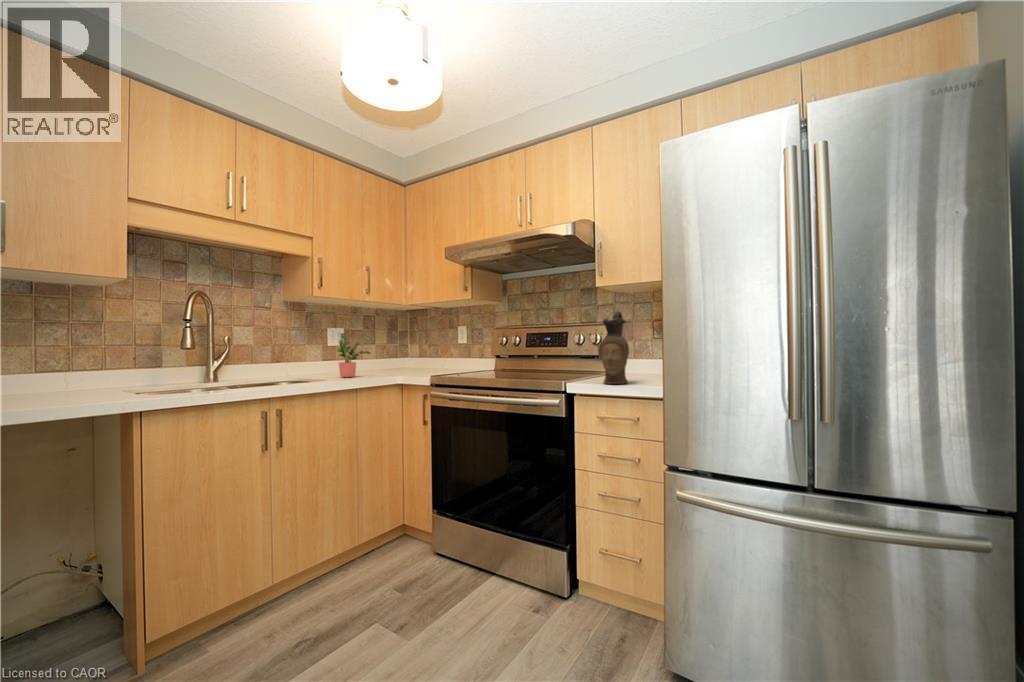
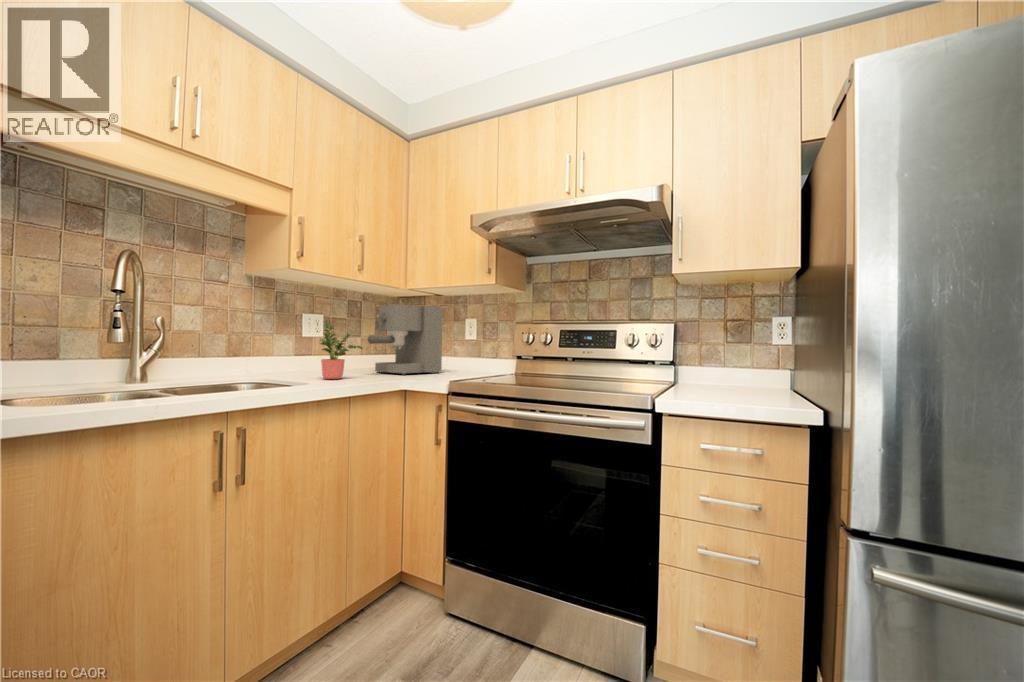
ceramic pitcher: present [598,311,629,384] -> none [699,305,744,401]
coffee maker: none [376,318,437,373] -> present [368,304,443,375]

